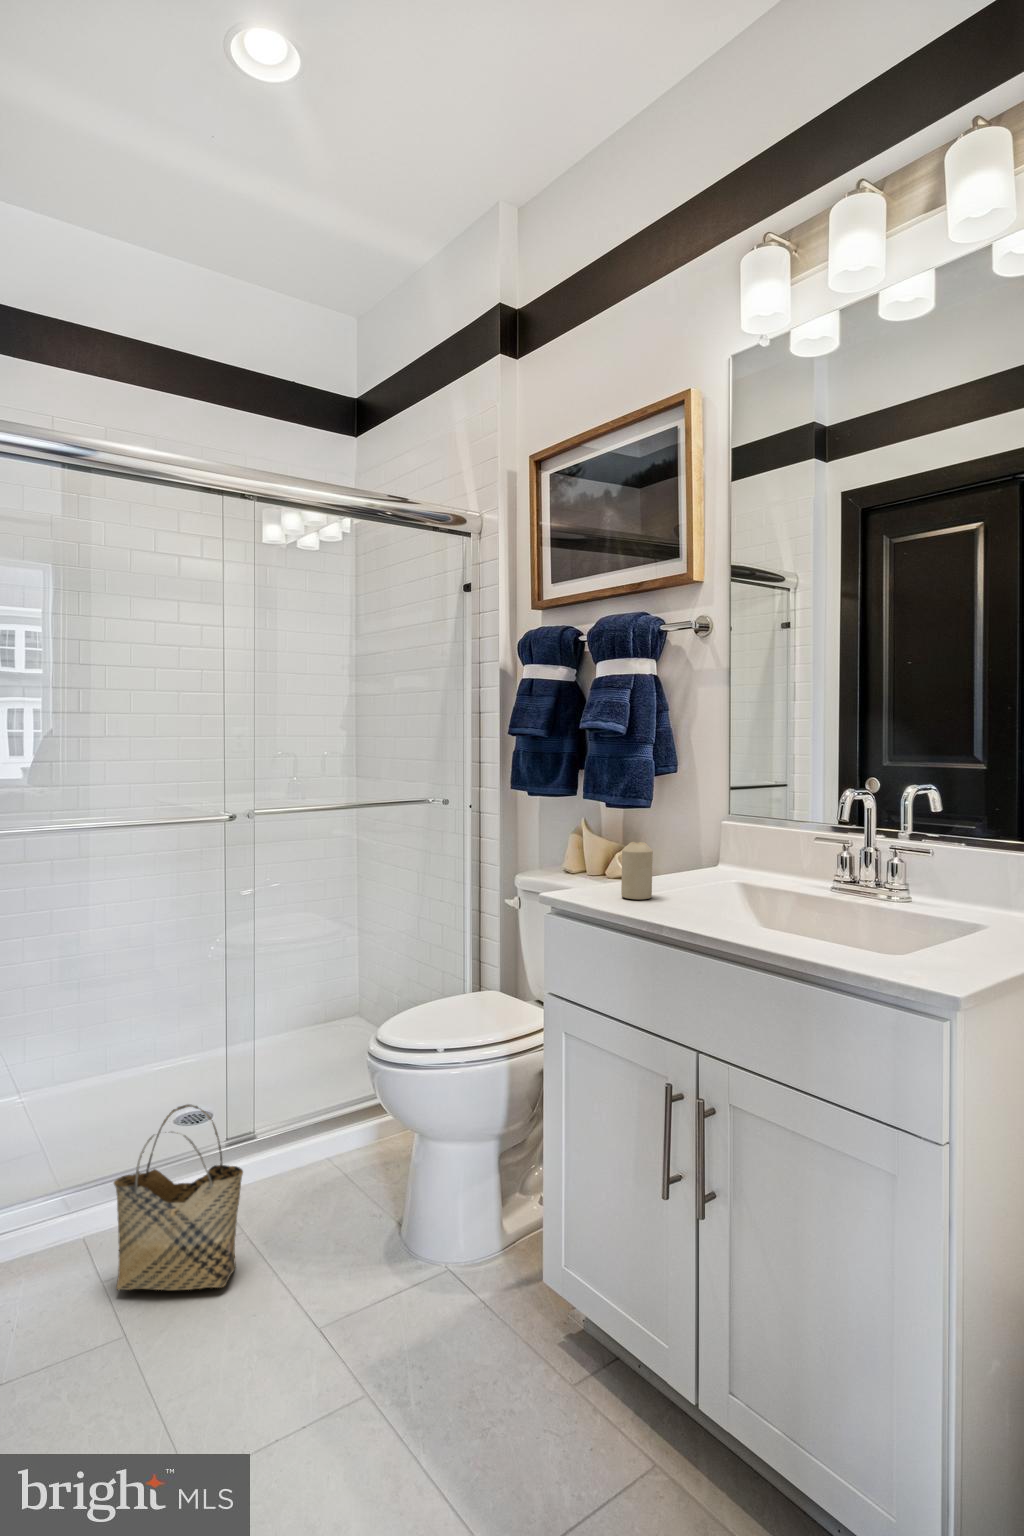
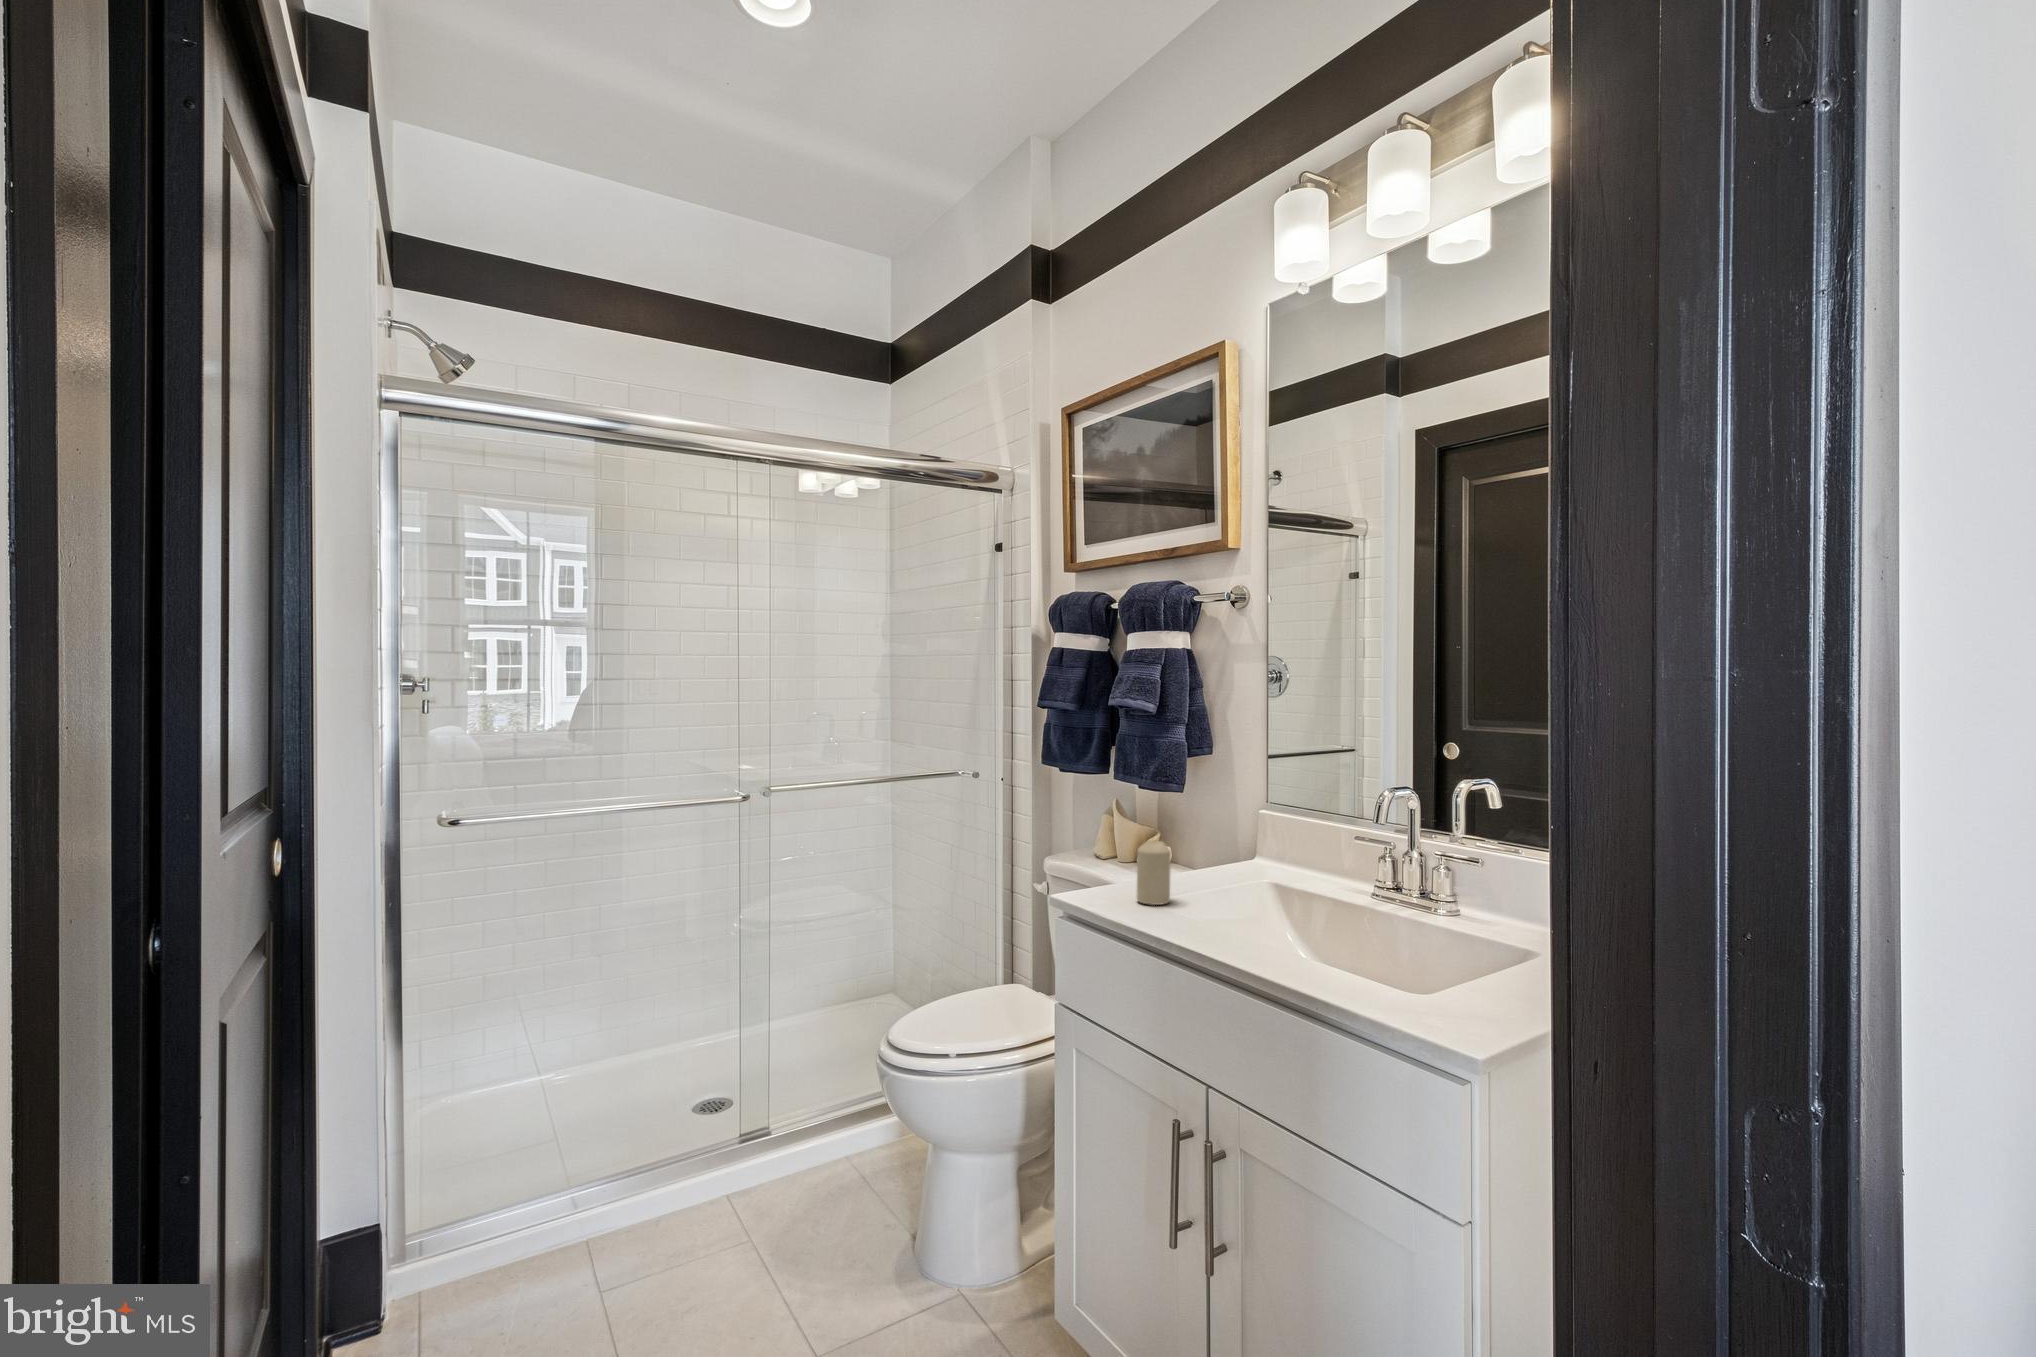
woven basket: present [114,1105,243,1290] -> none [605,1105,740,1309]

